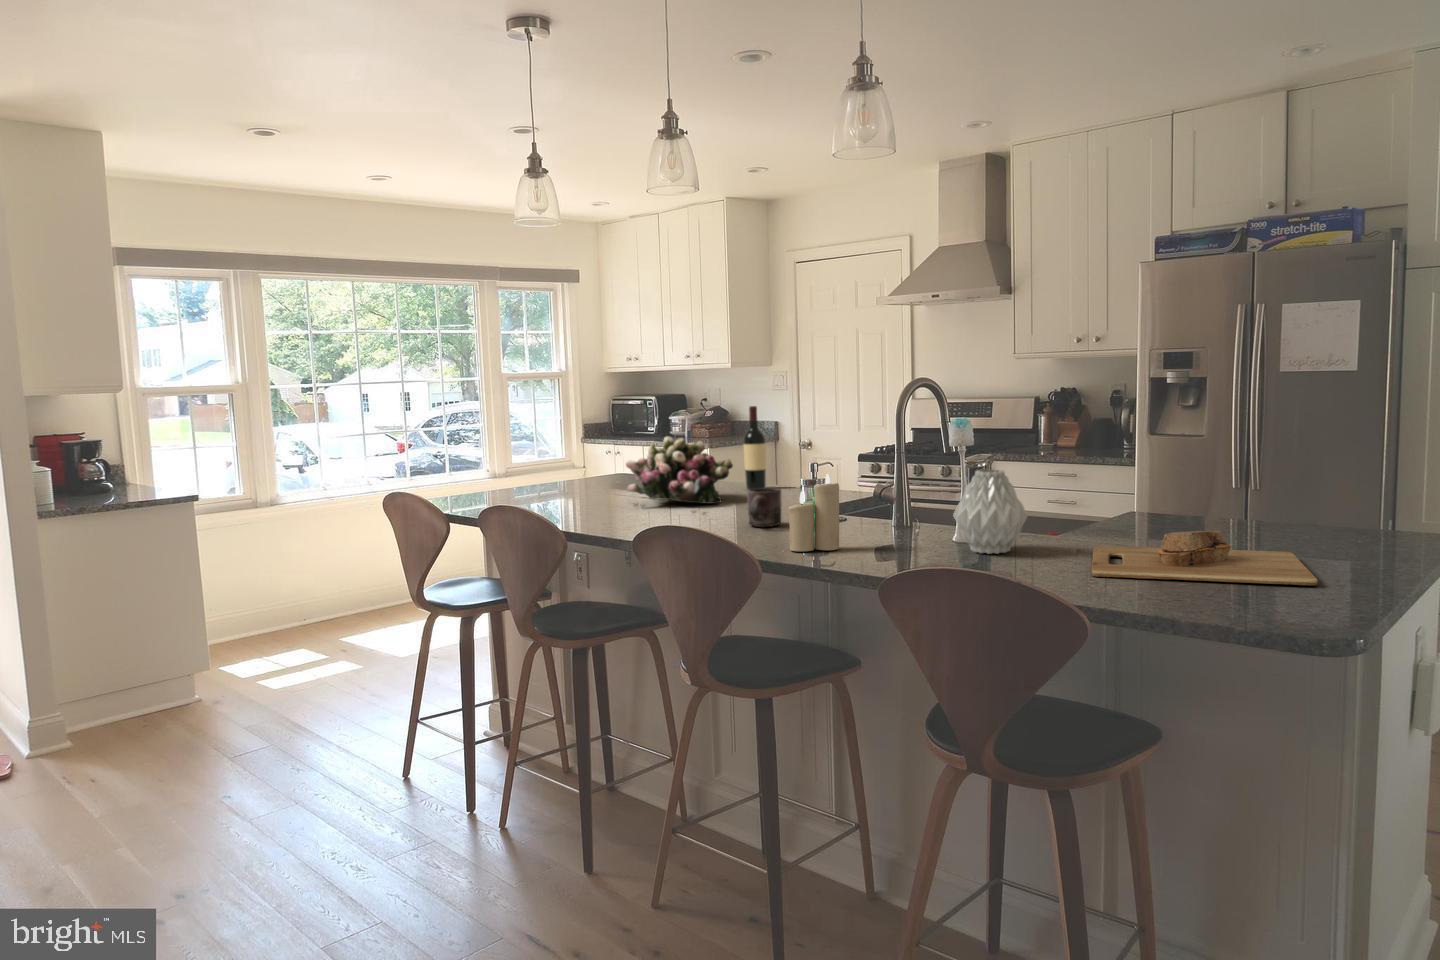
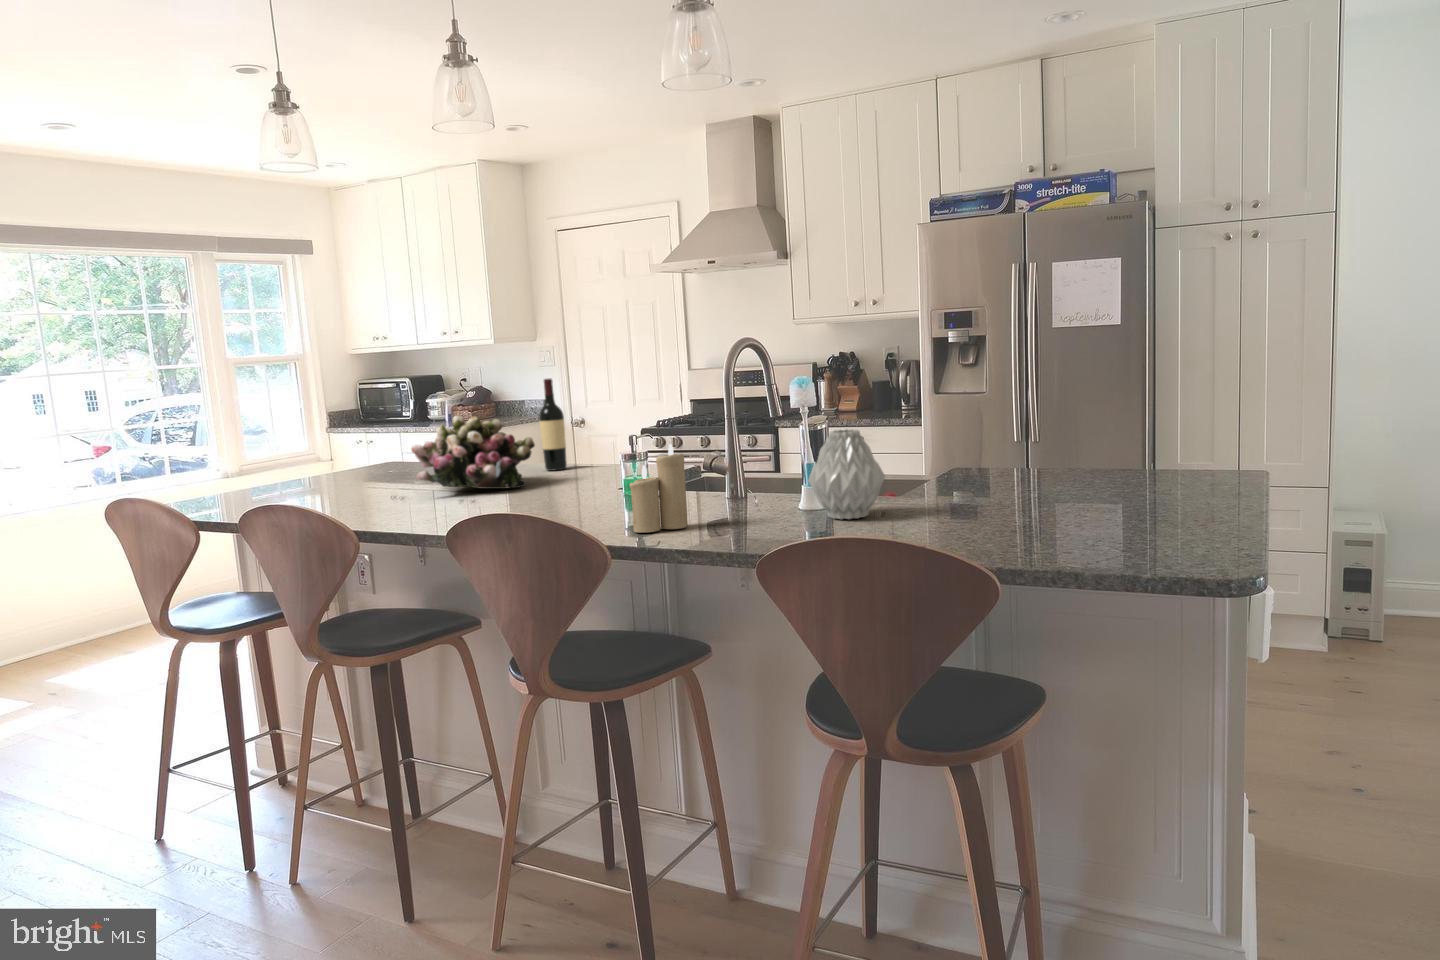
mug: present [747,488,781,527] -> none [567,466,607,510]
cutting board: present [1091,531,1318,585] -> none [950,479,1182,534]

